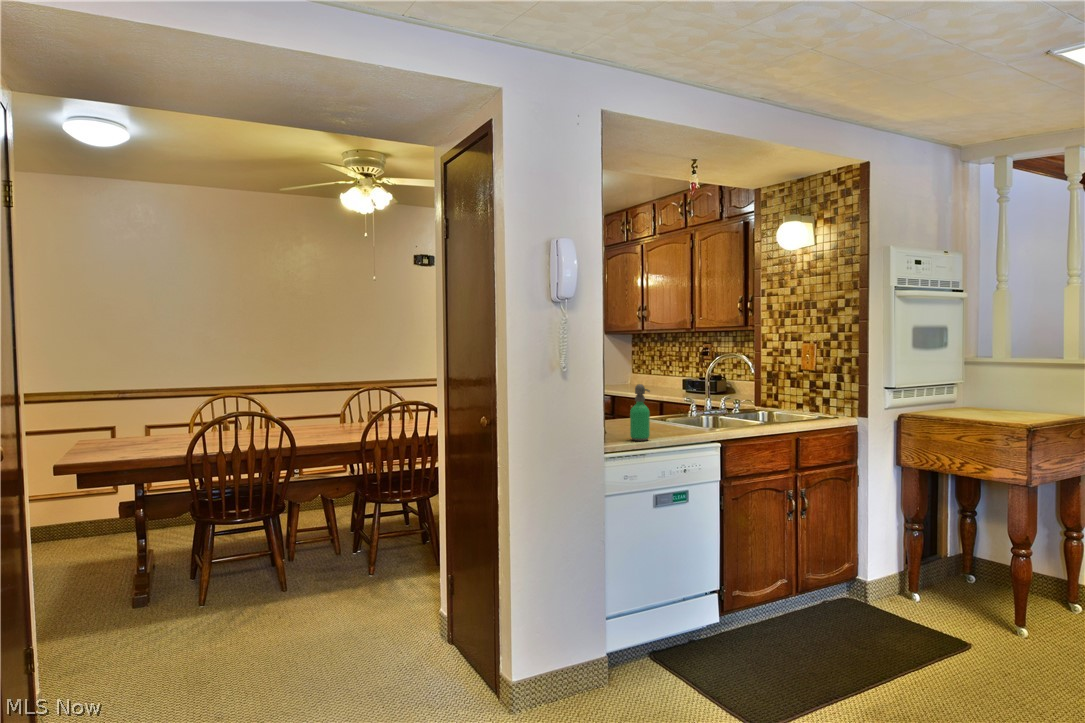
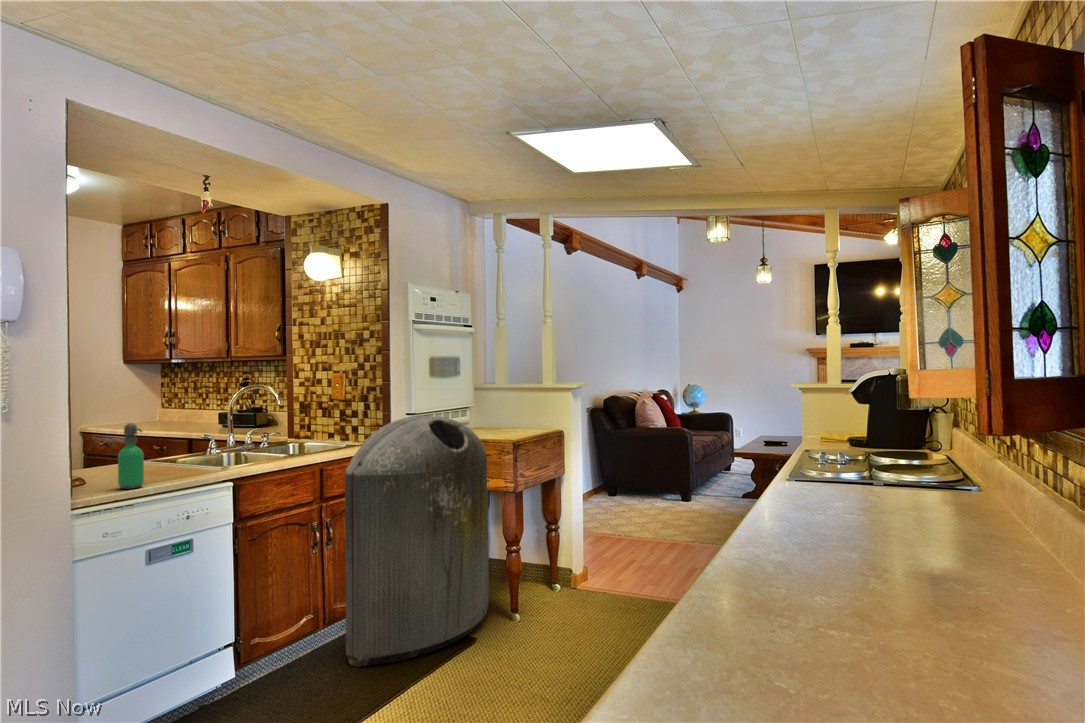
trash can: none [823,391,990,647] -> present [345,416,489,667]

